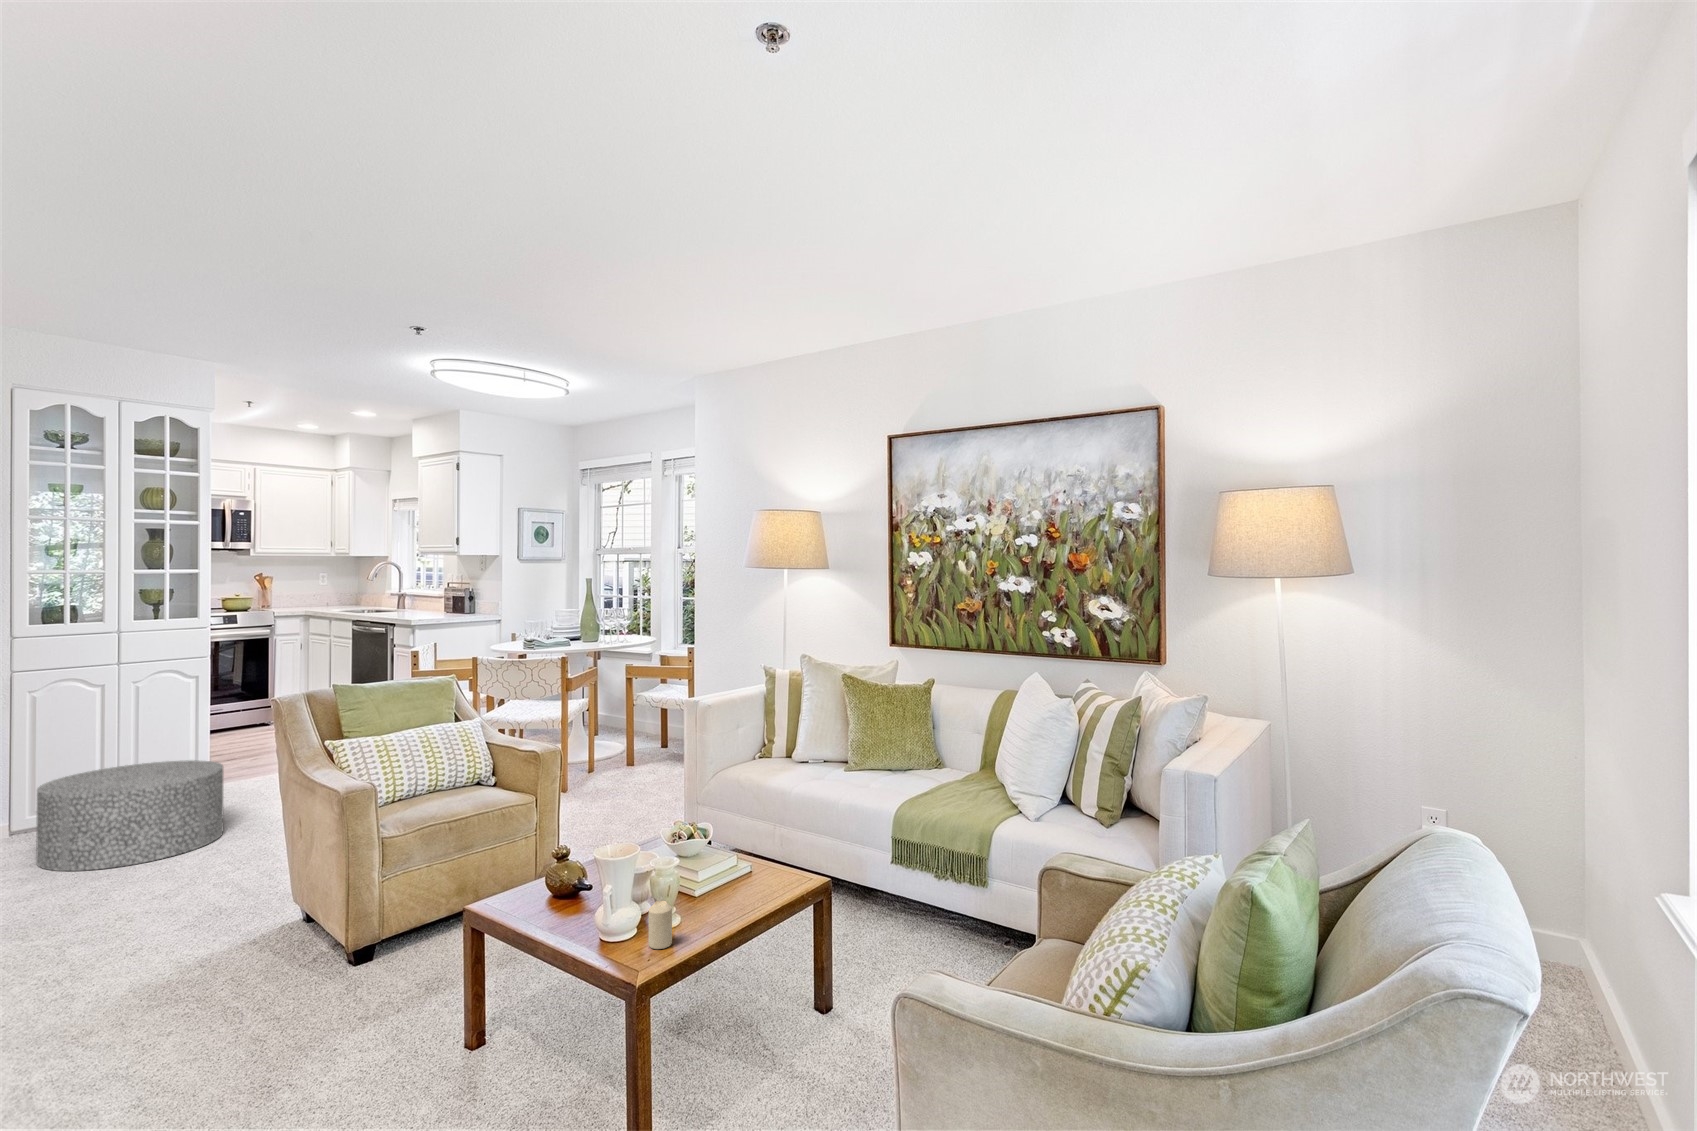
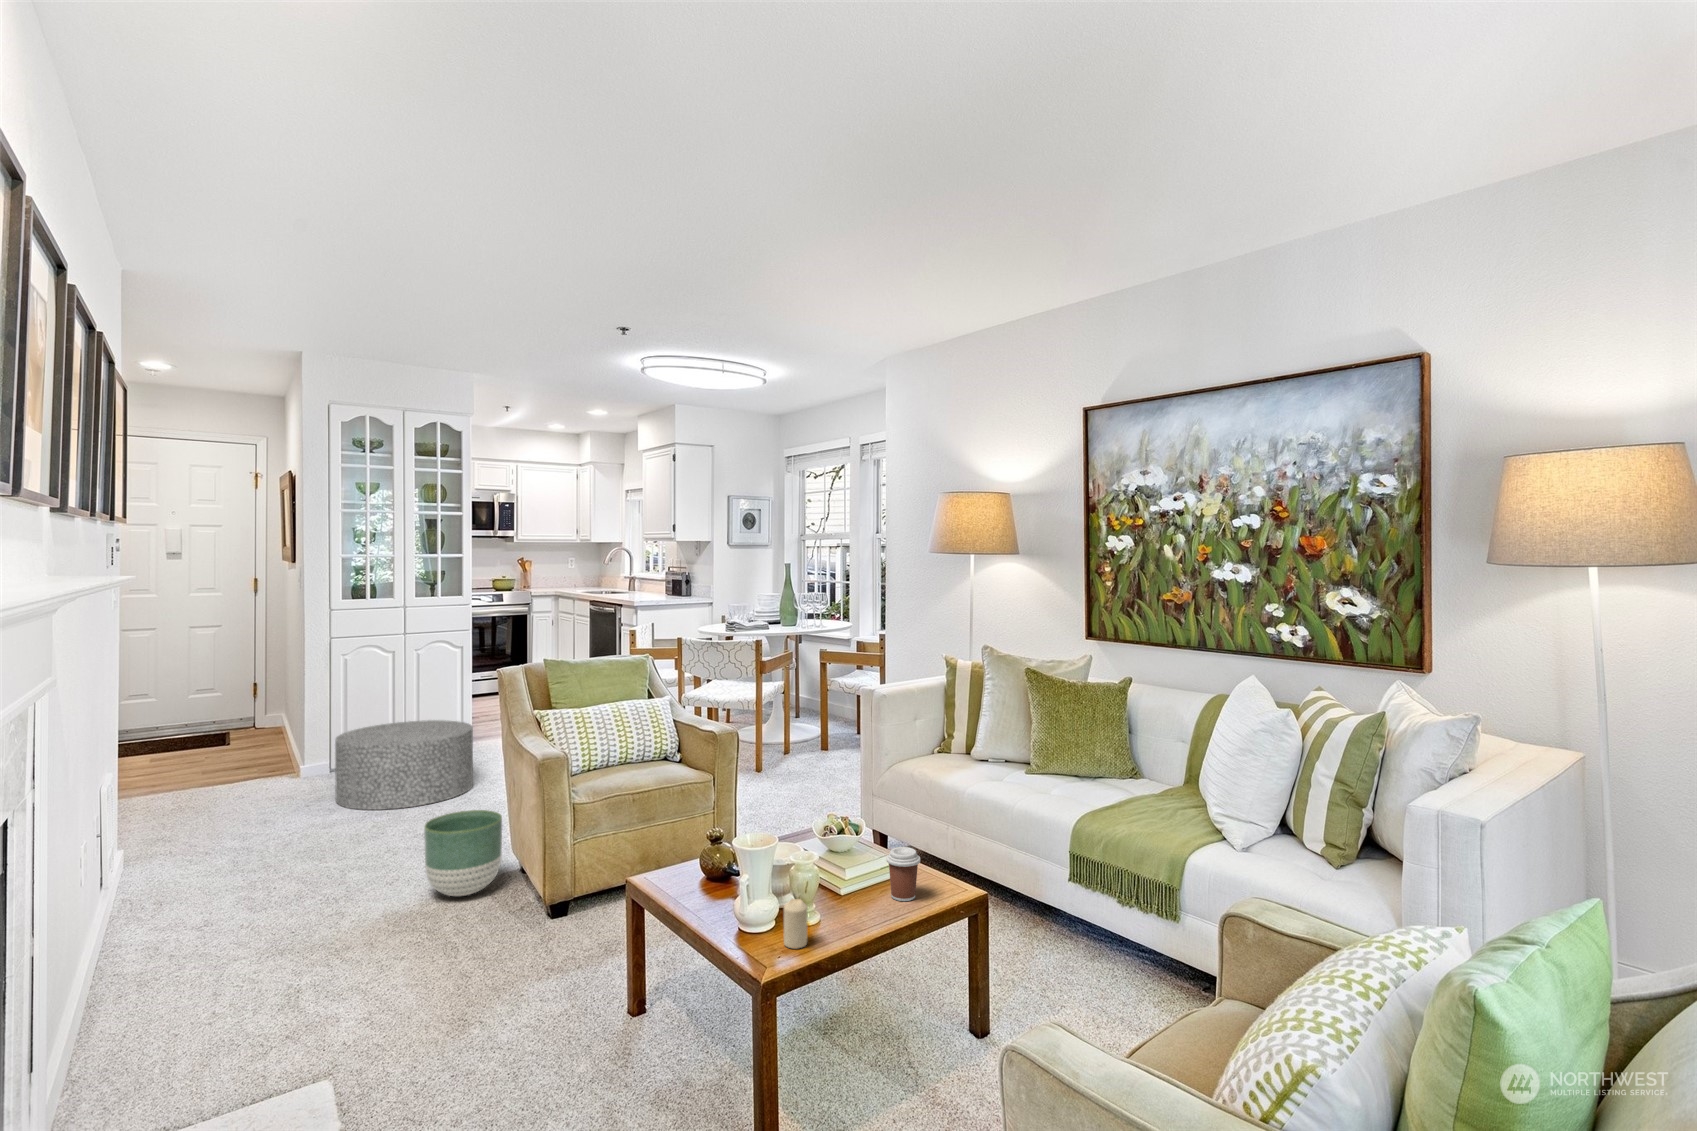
coffee cup: none [737,844,769,895] -> present [886,847,920,901]
planter: none [190,854,287,953] -> present [424,810,502,896]

